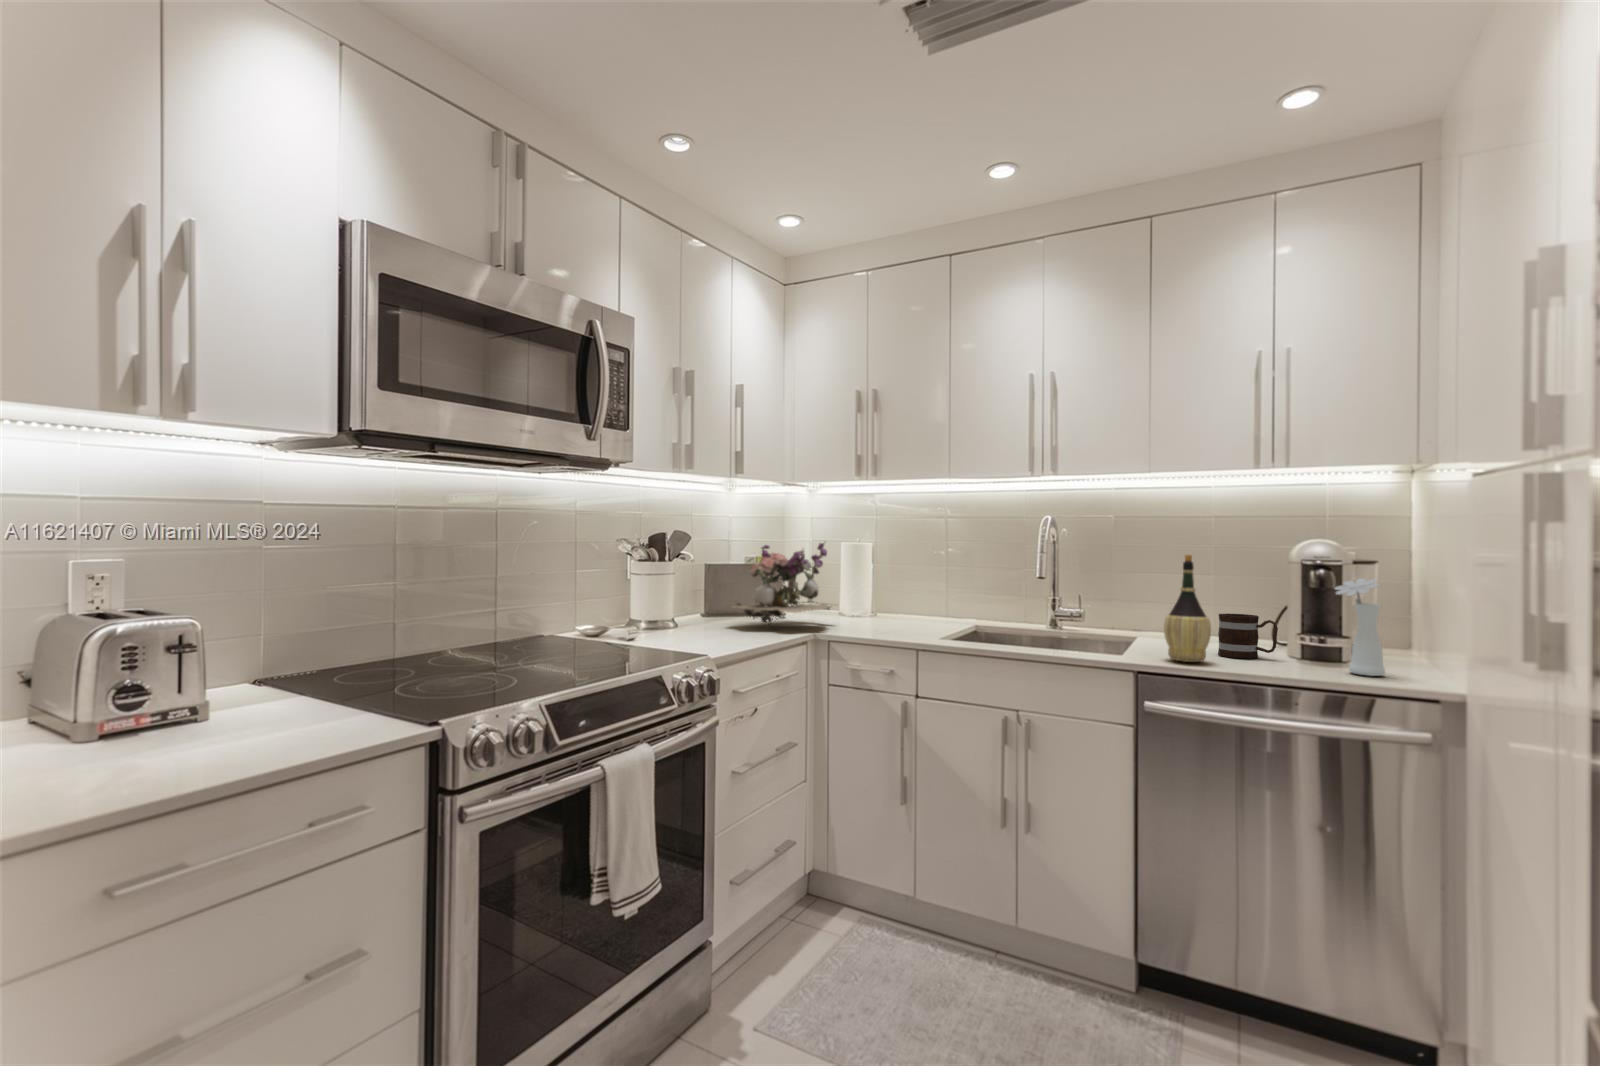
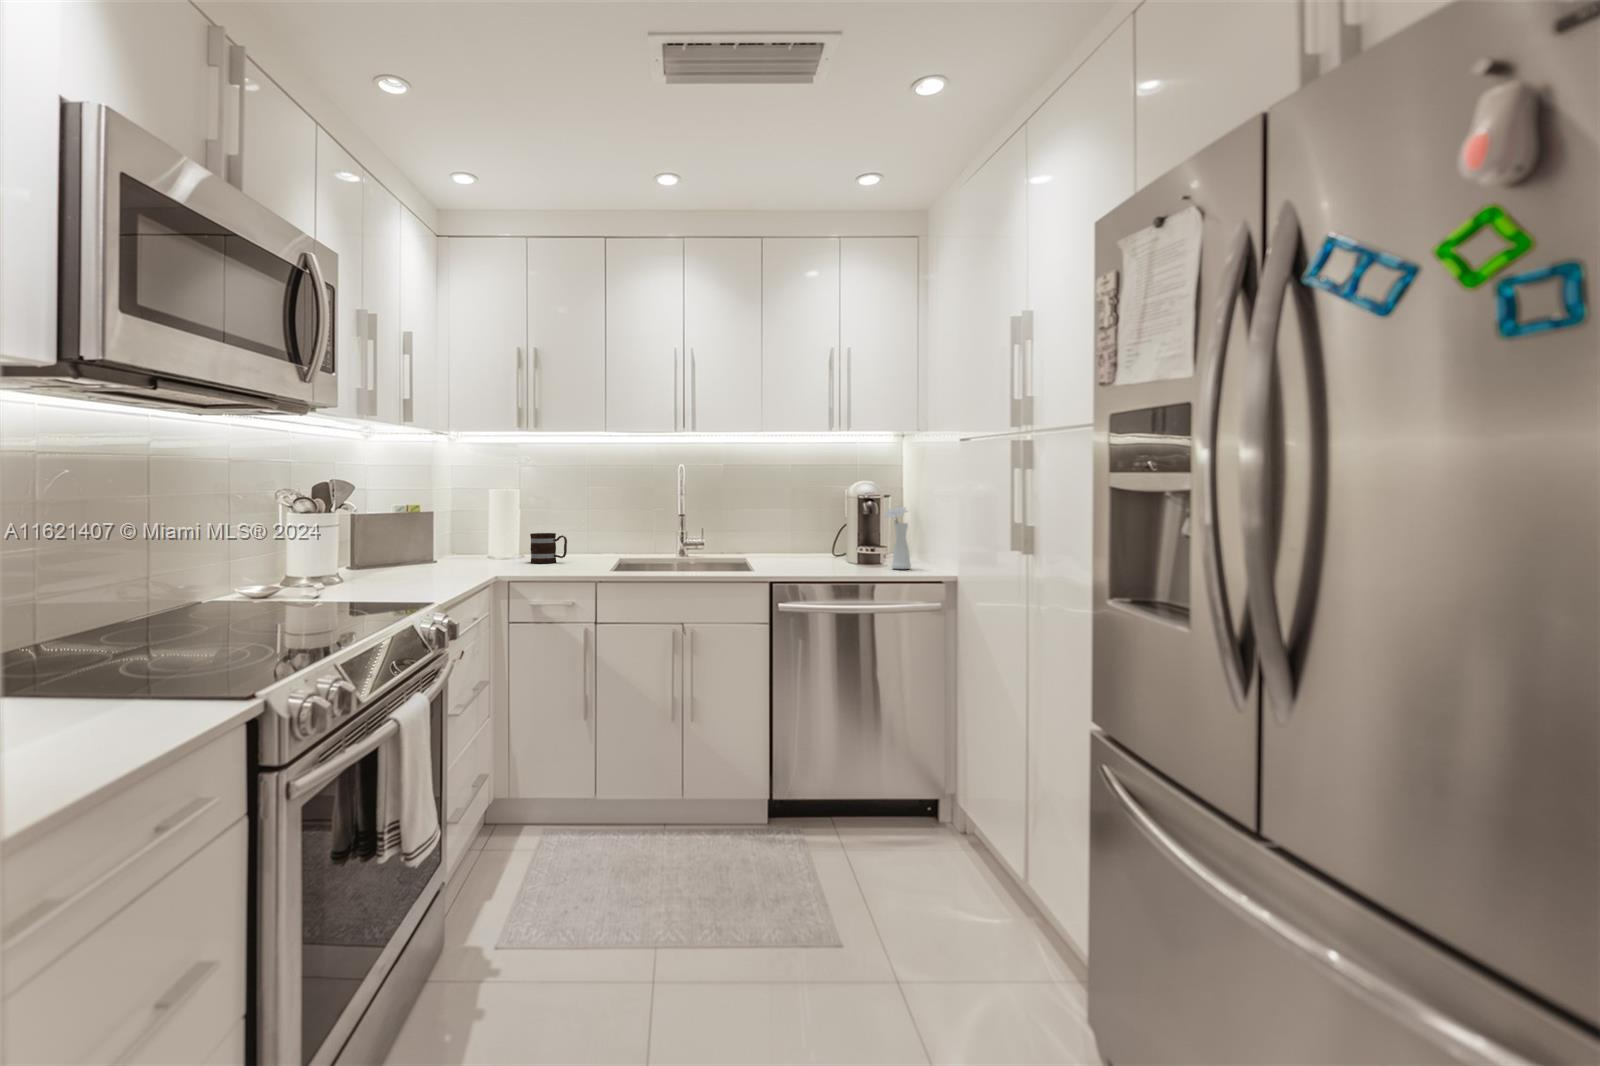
flower arrangement: present [734,542,836,626] -> none [395,489,504,573]
wine bottle: present [1164,554,1211,662] -> none [783,493,815,571]
mug: present [1218,614,1278,659] -> present [530,533,567,563]

